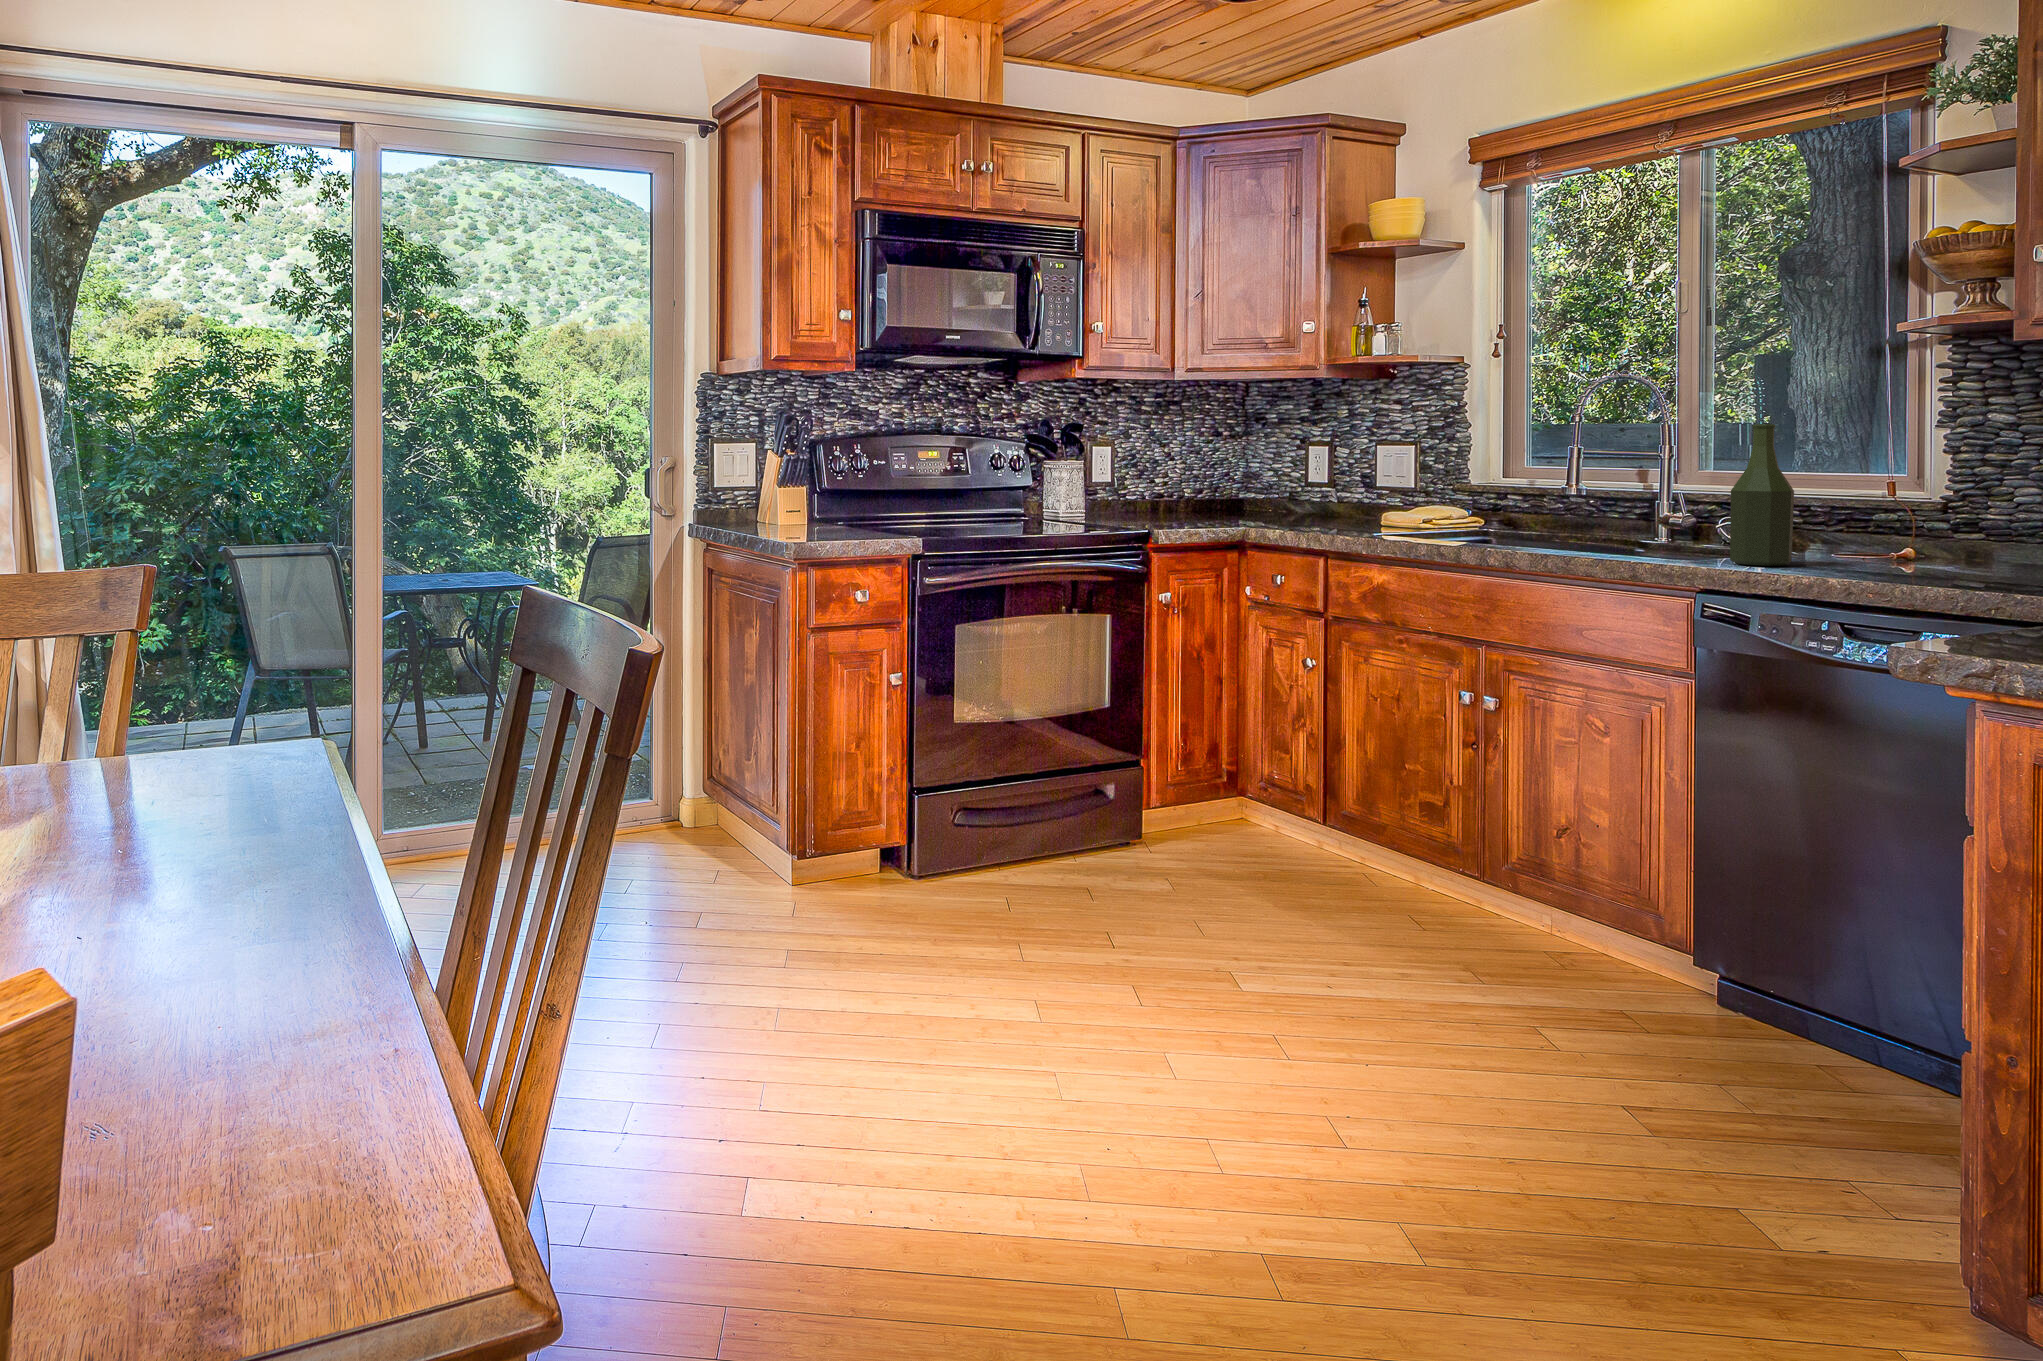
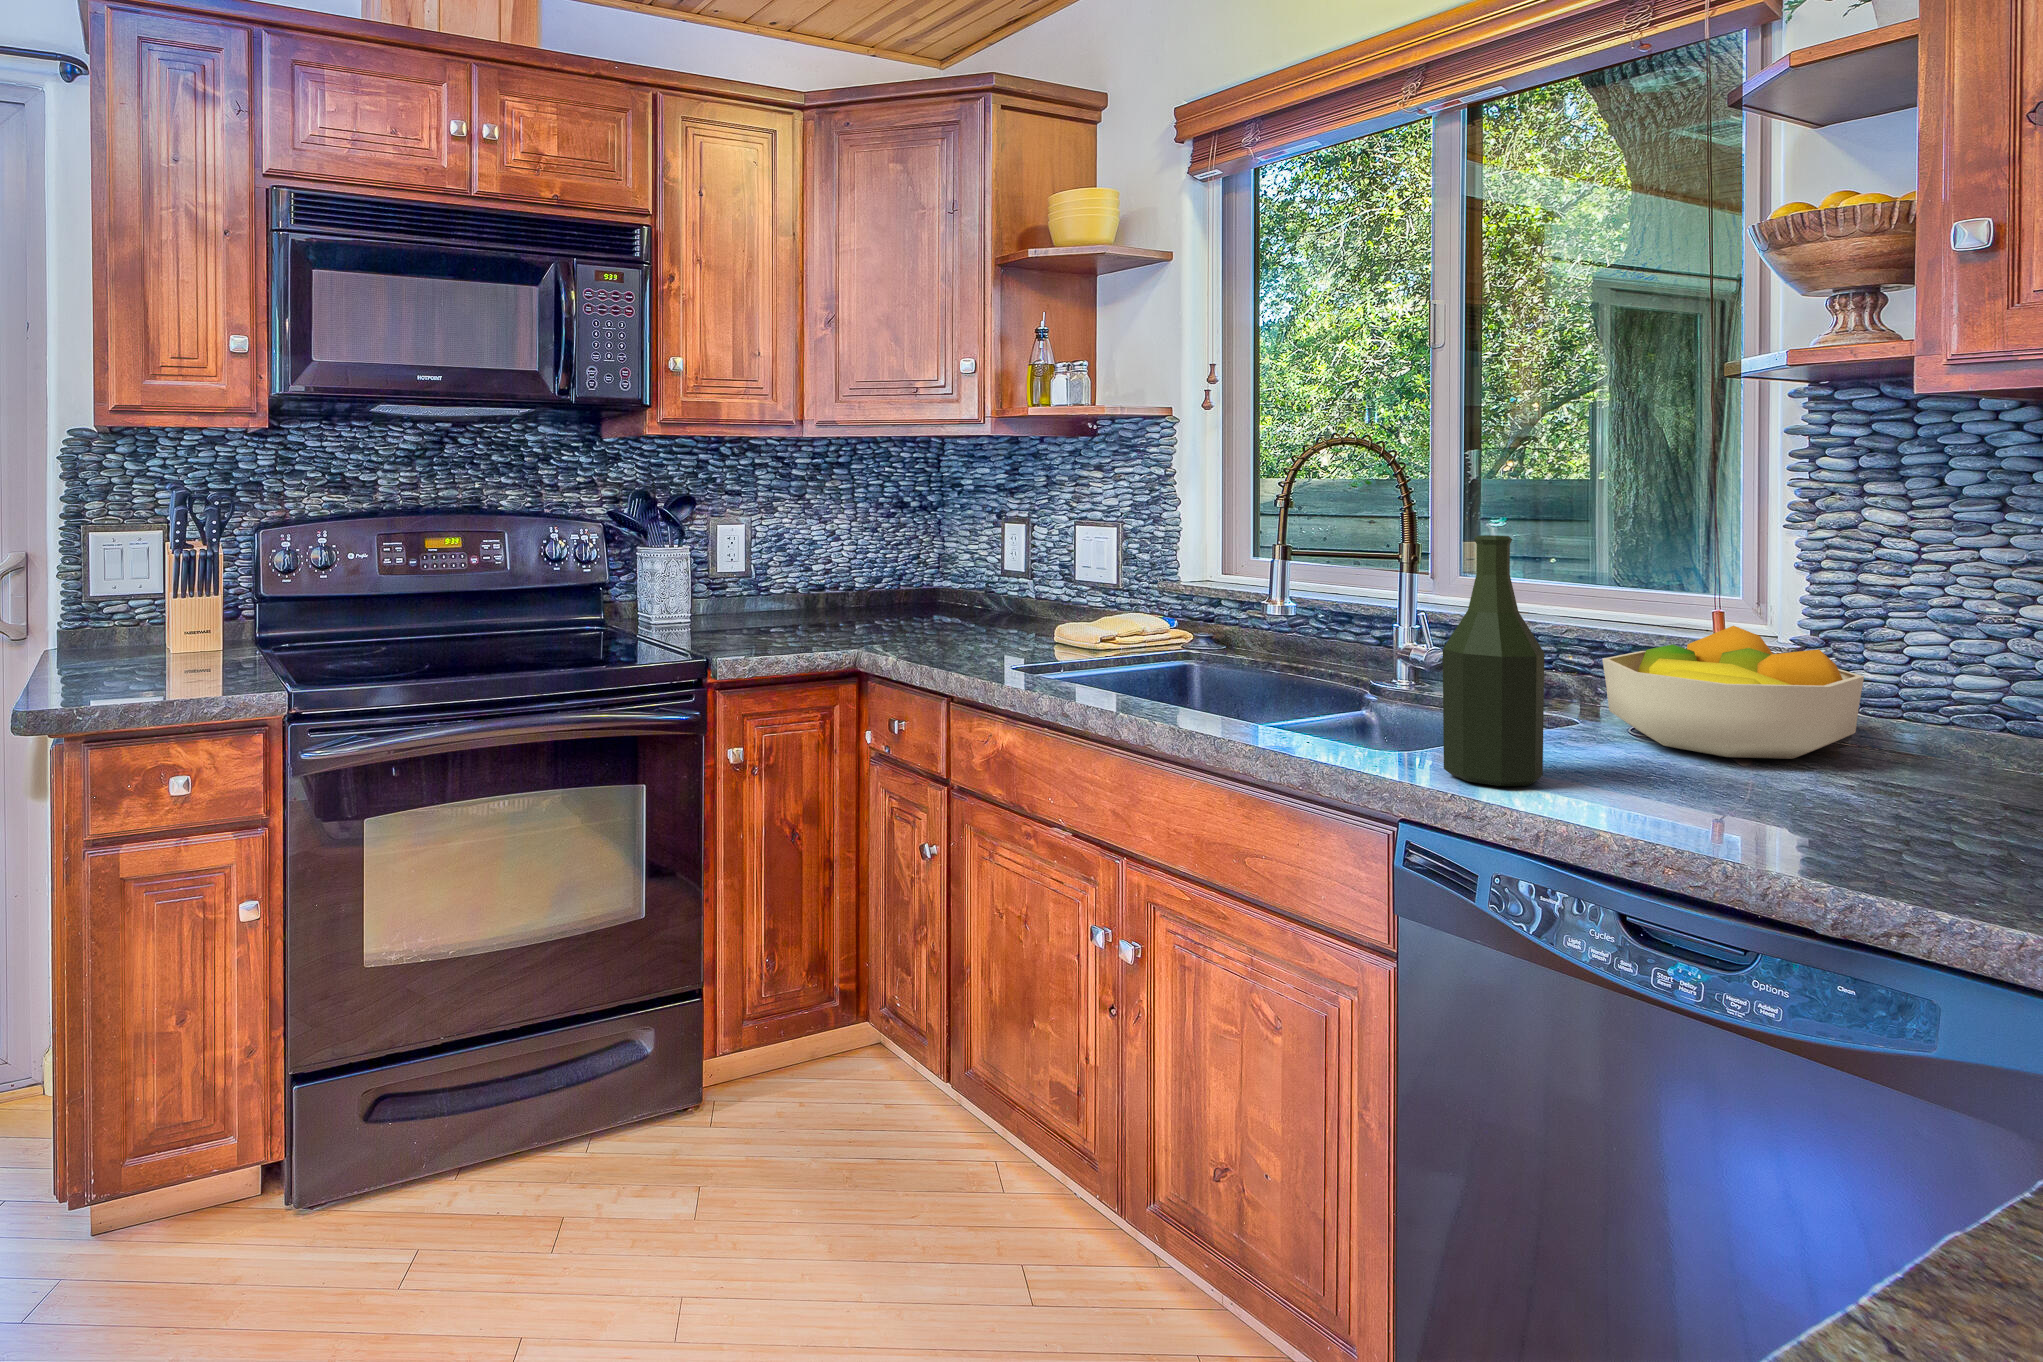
fruit bowl: none [1818,486,1985,556] -> present [1602,626,1864,759]

